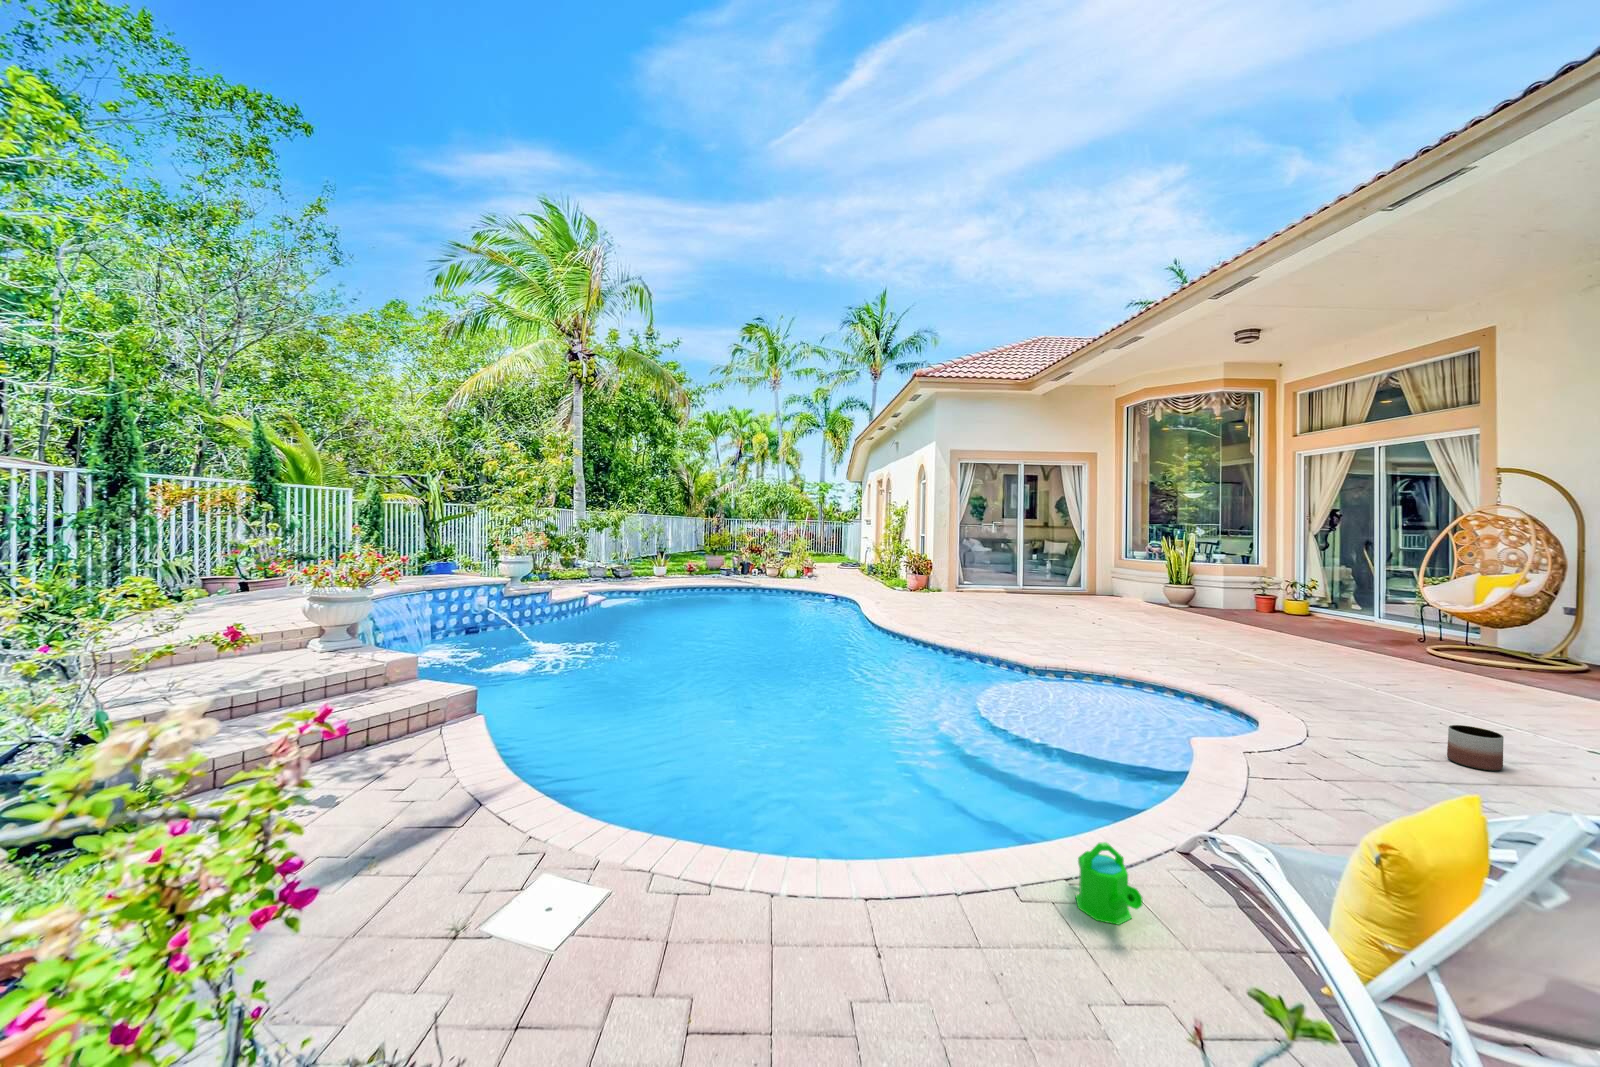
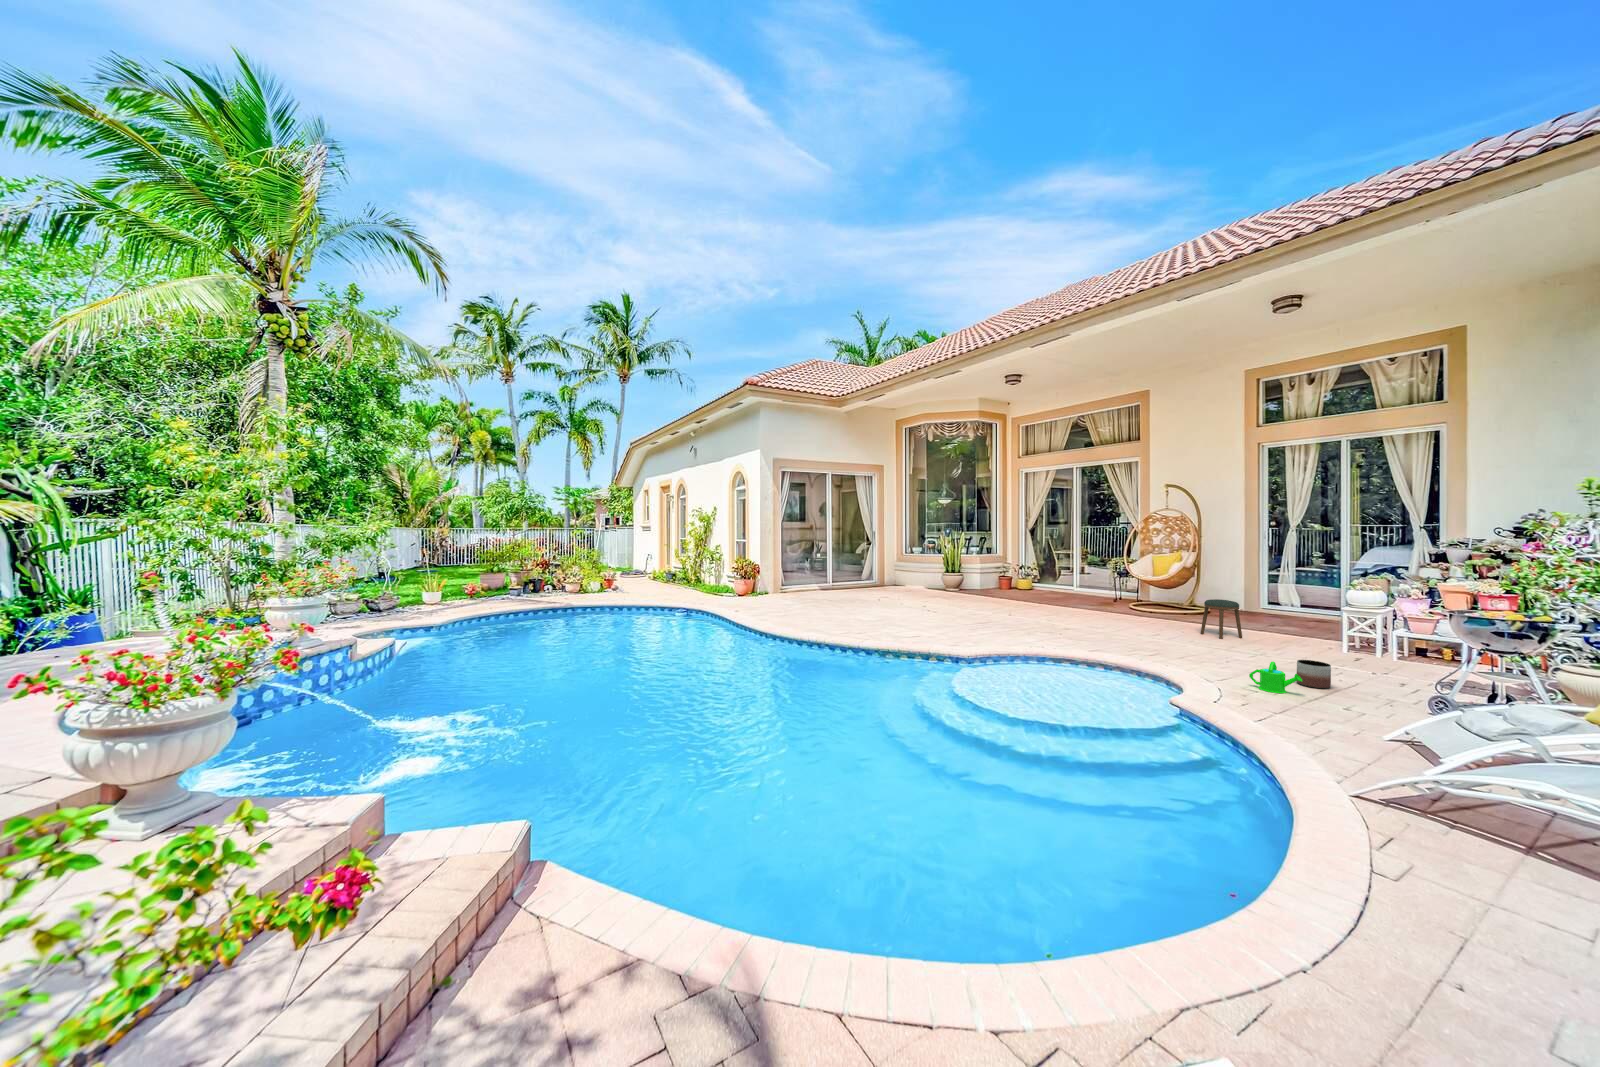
stool: none [1458,643,1531,708] -> present [1201,599,1242,639]
watering can: present [1076,842,1143,925] -> present [1249,662,1302,693]

